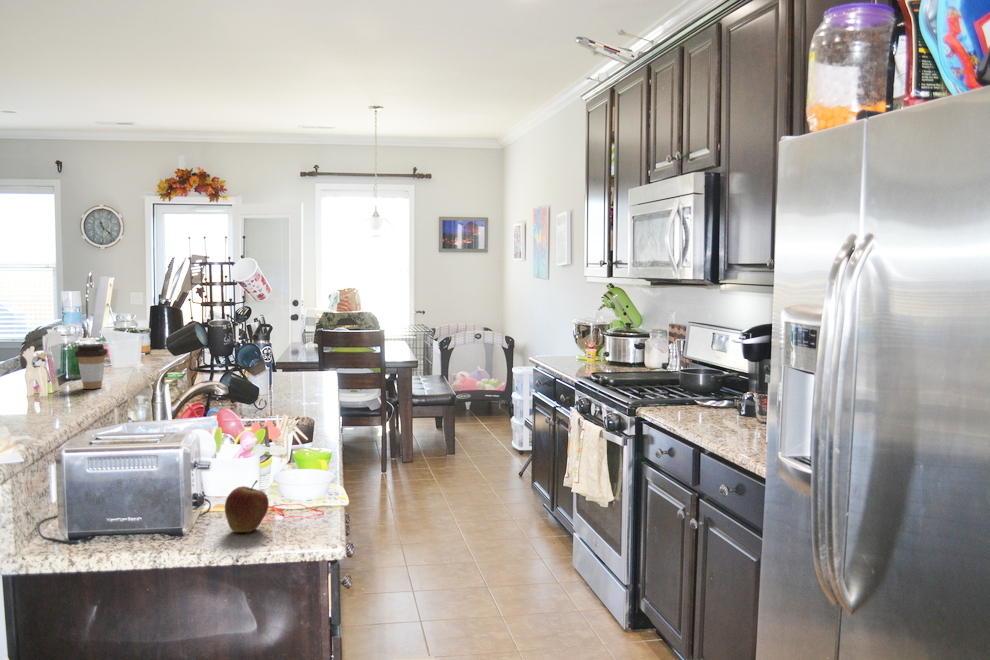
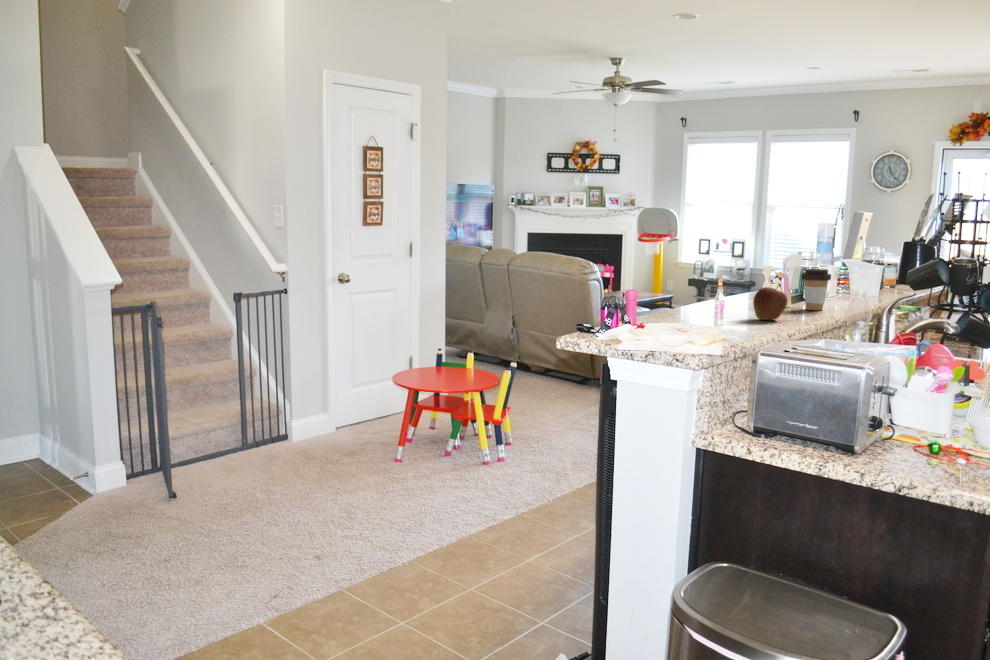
apple: present [225,480,269,532] -> present [753,284,787,320]

